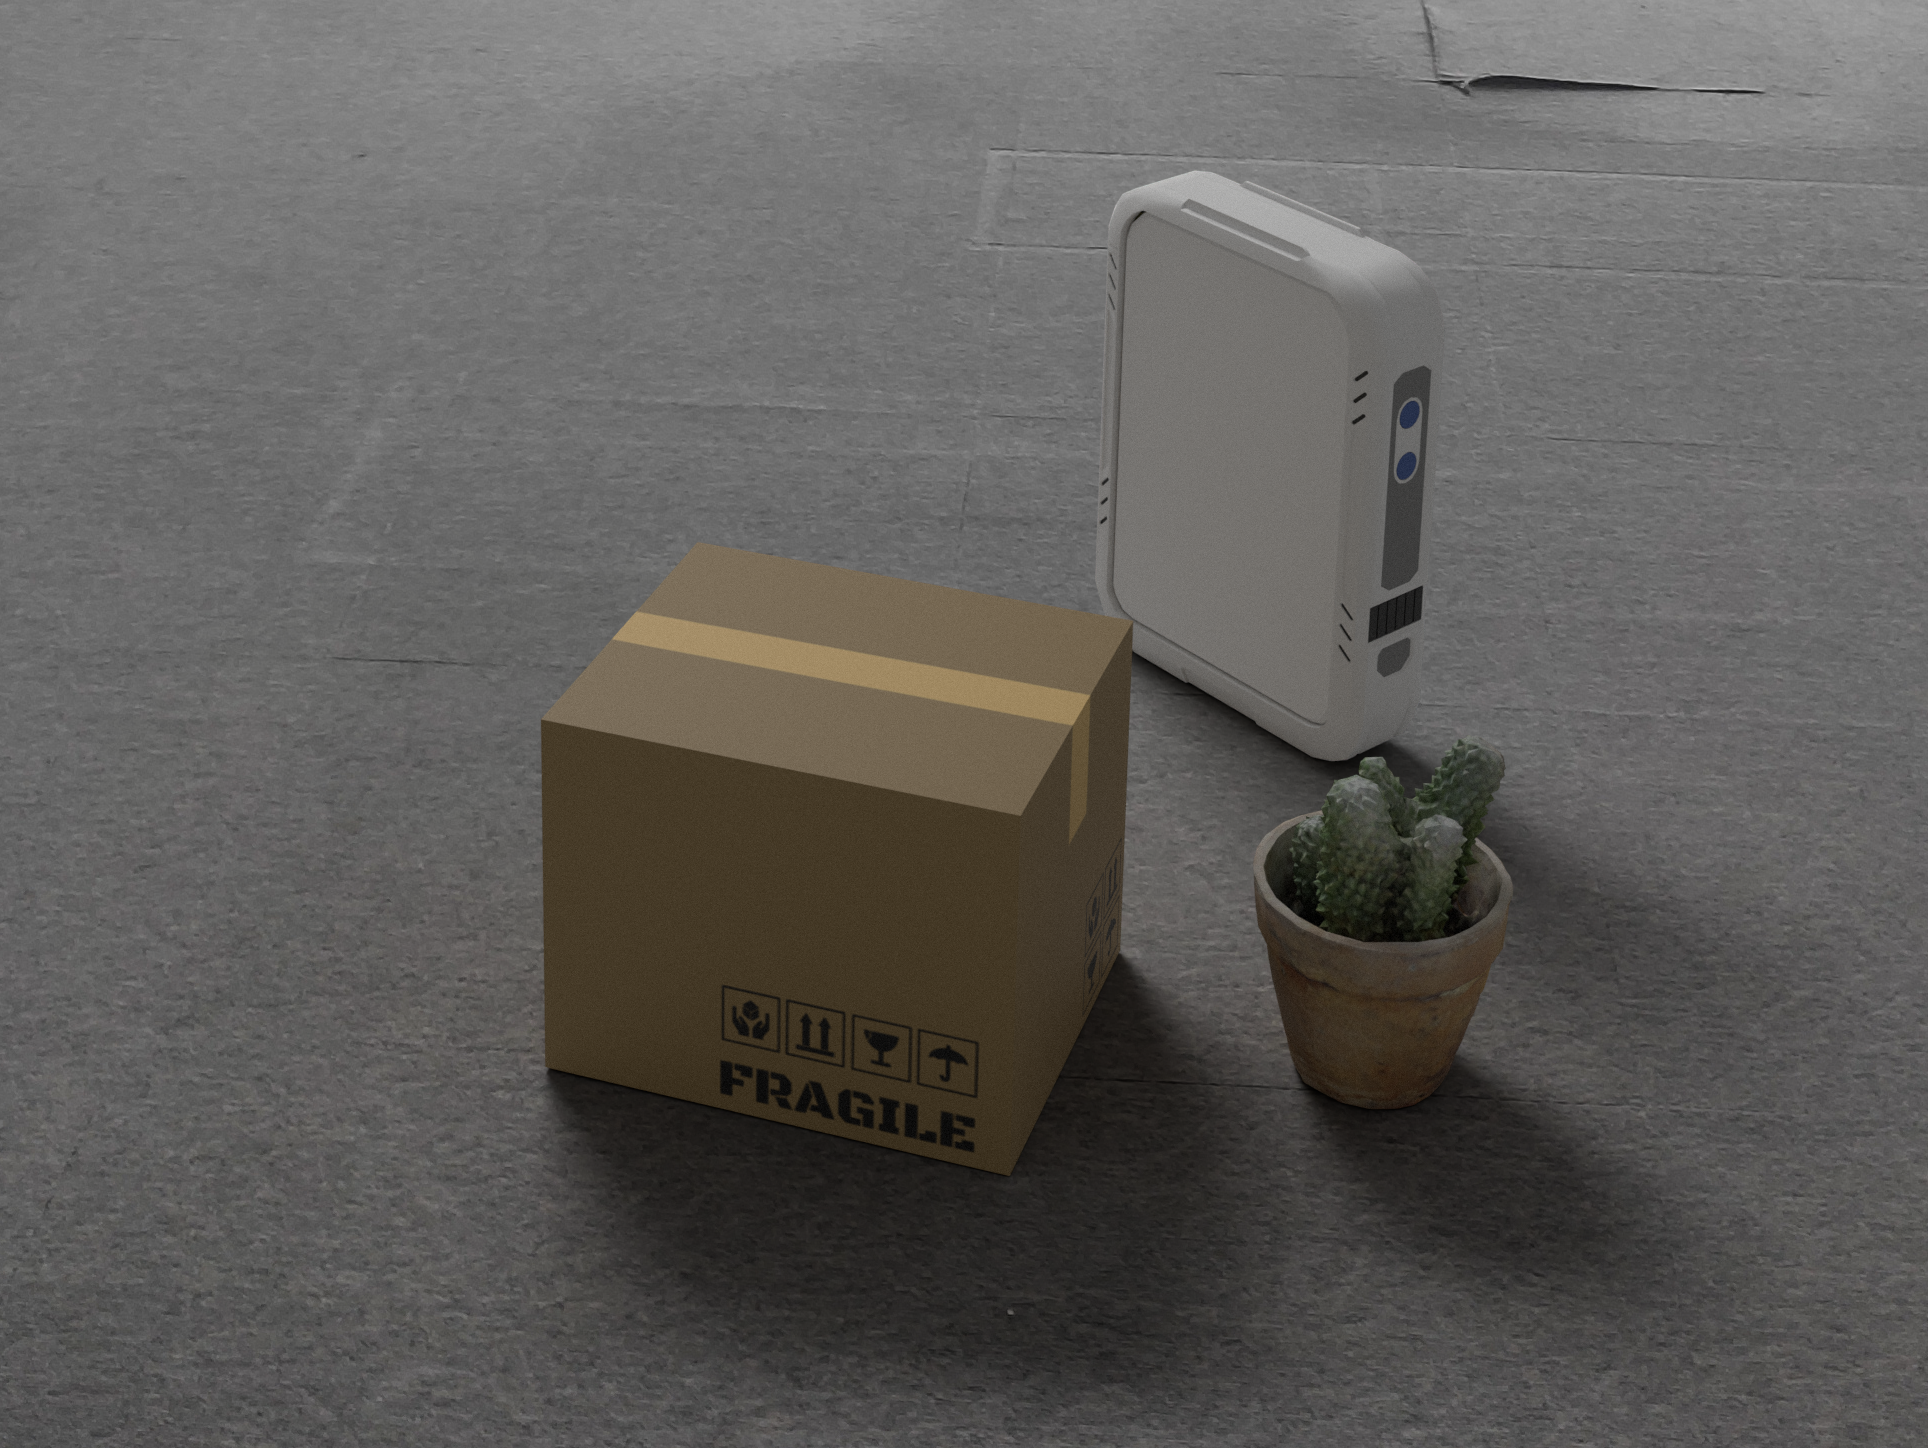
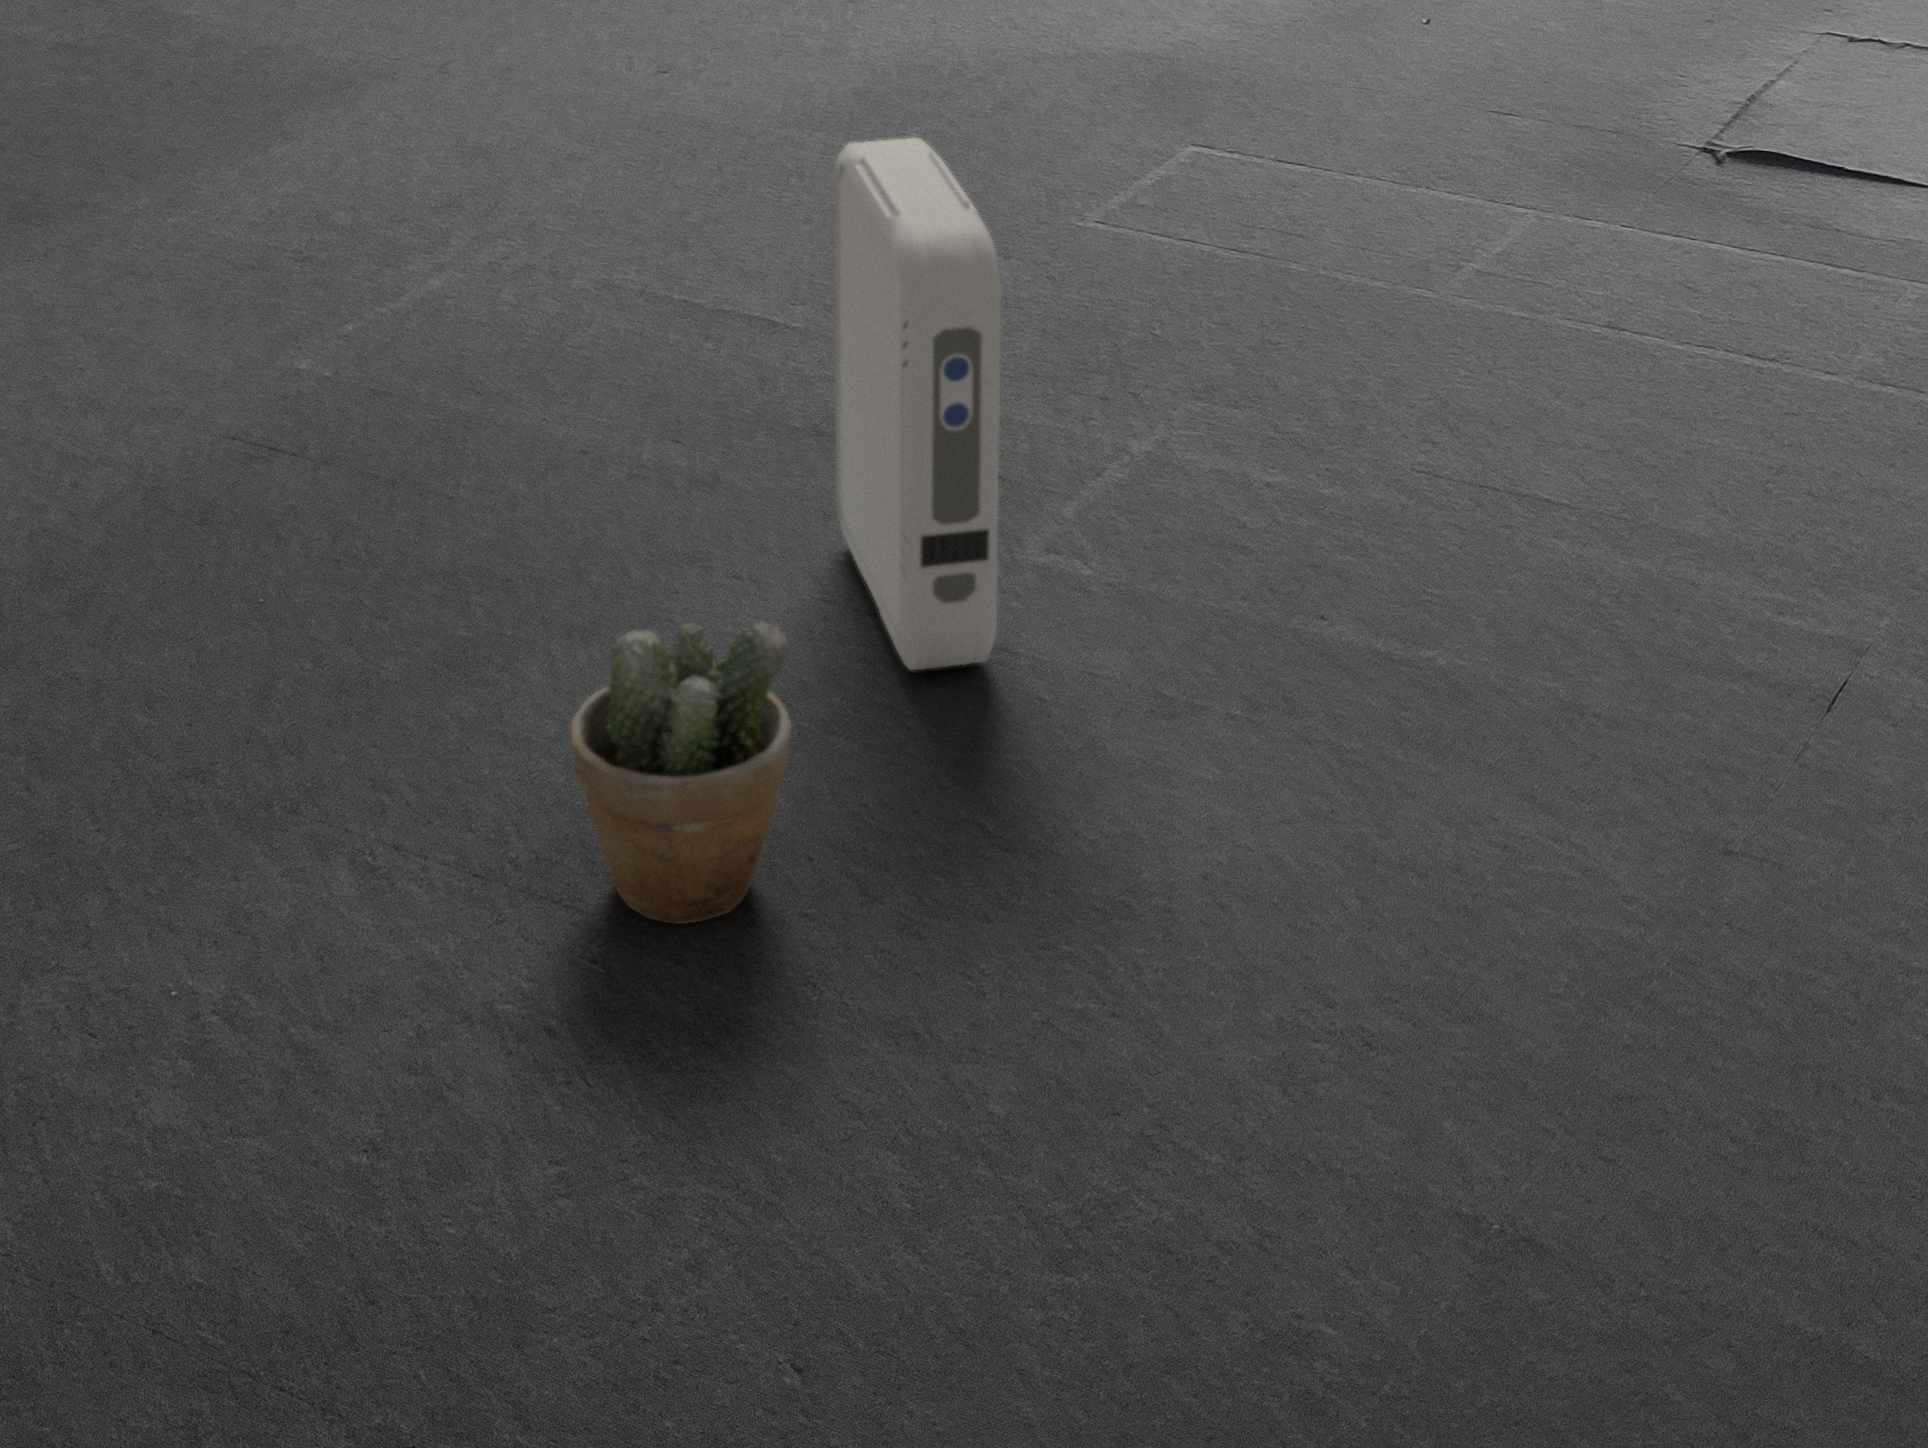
cardboard box: present [541,542,1133,1176] -> none [91,360,590,885]

